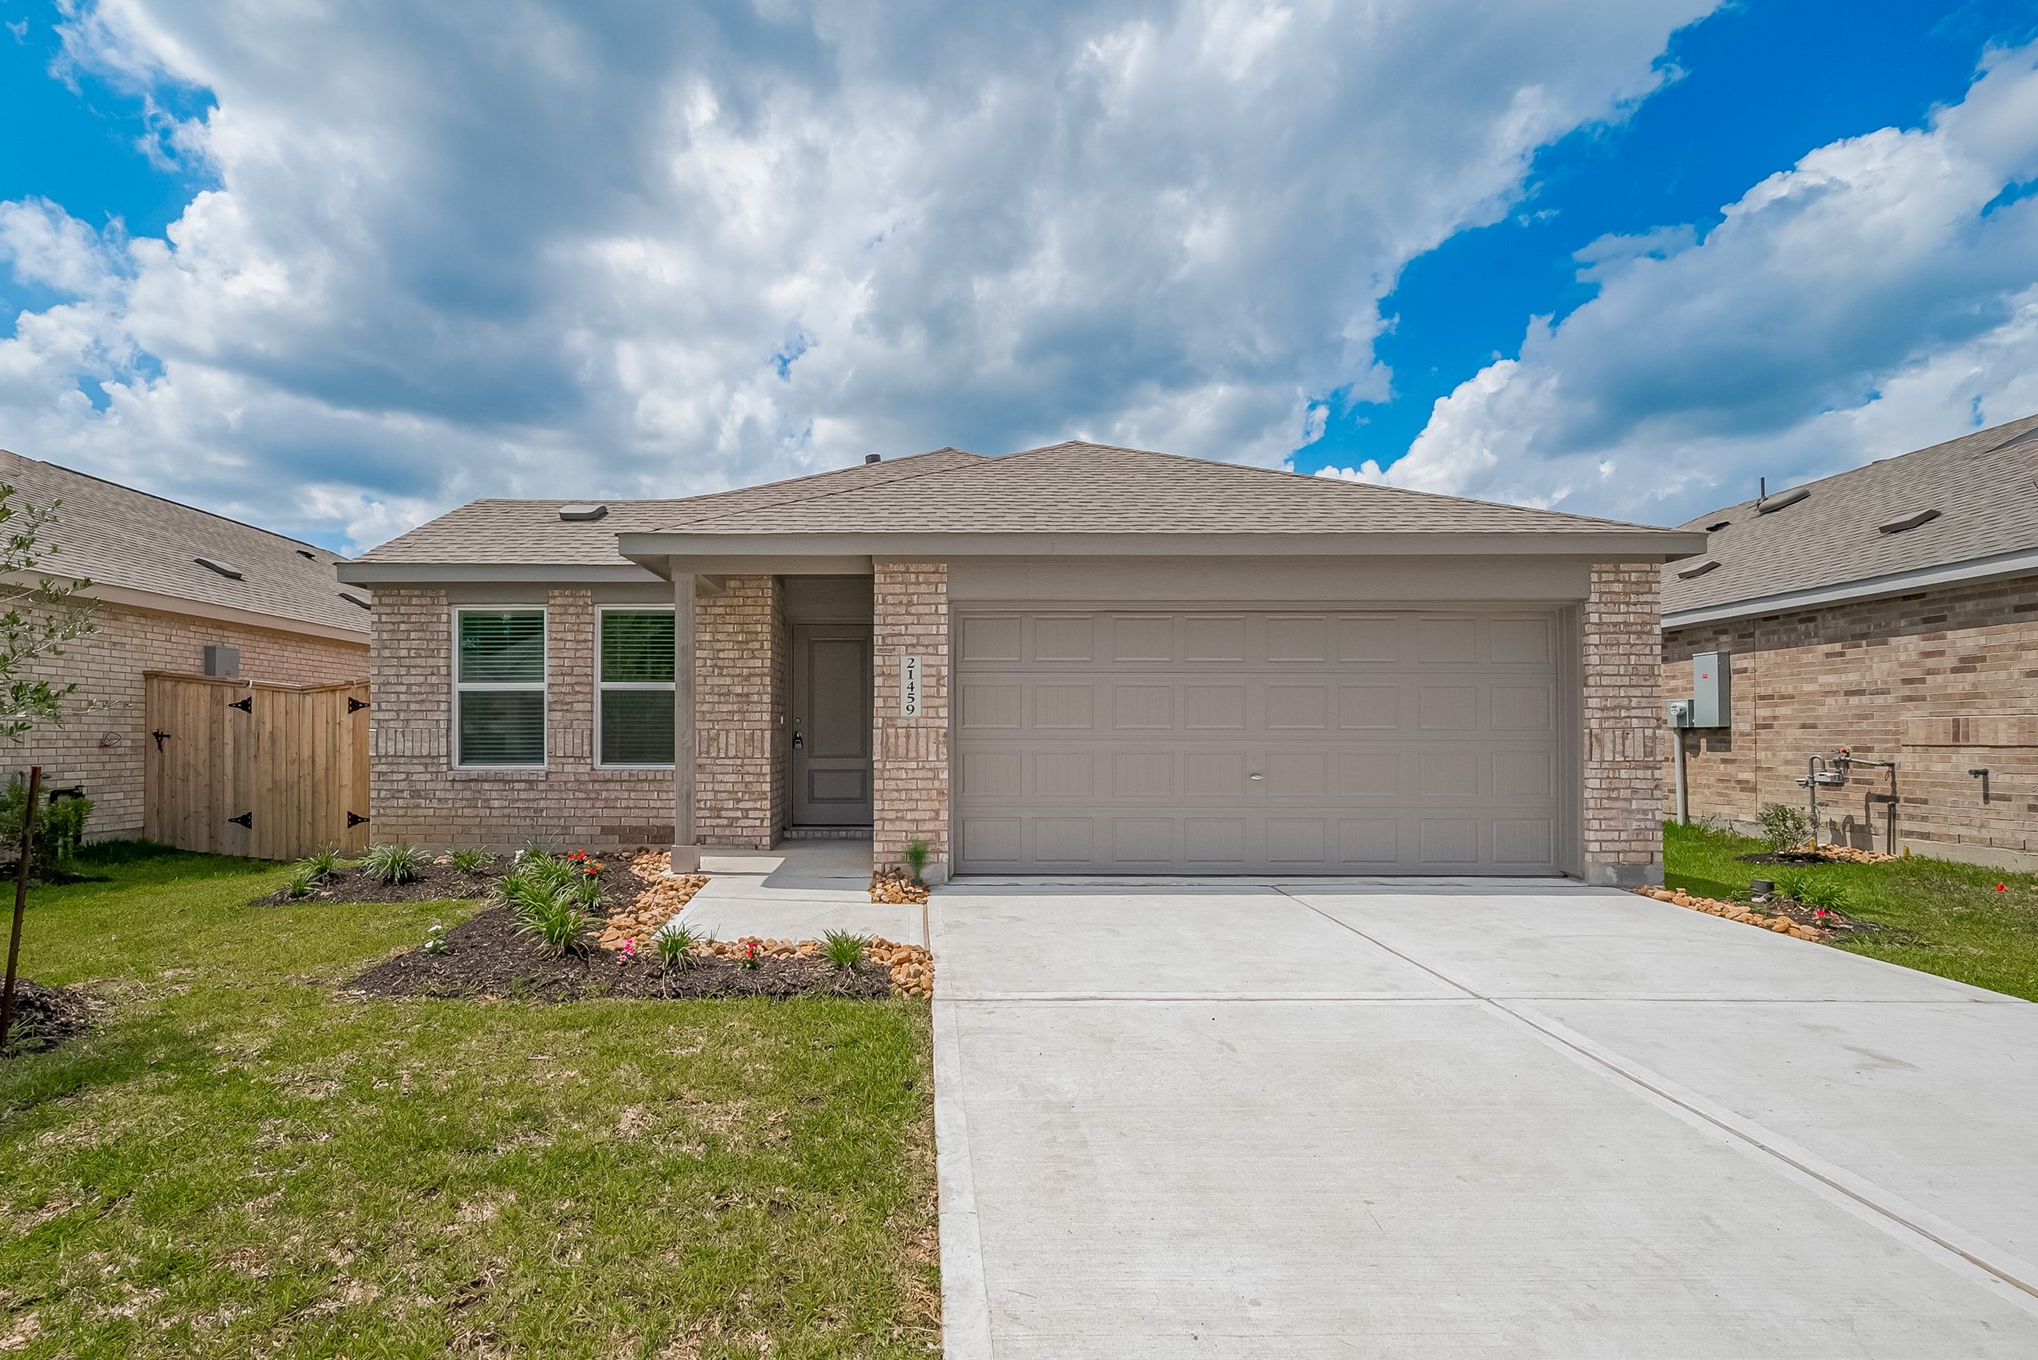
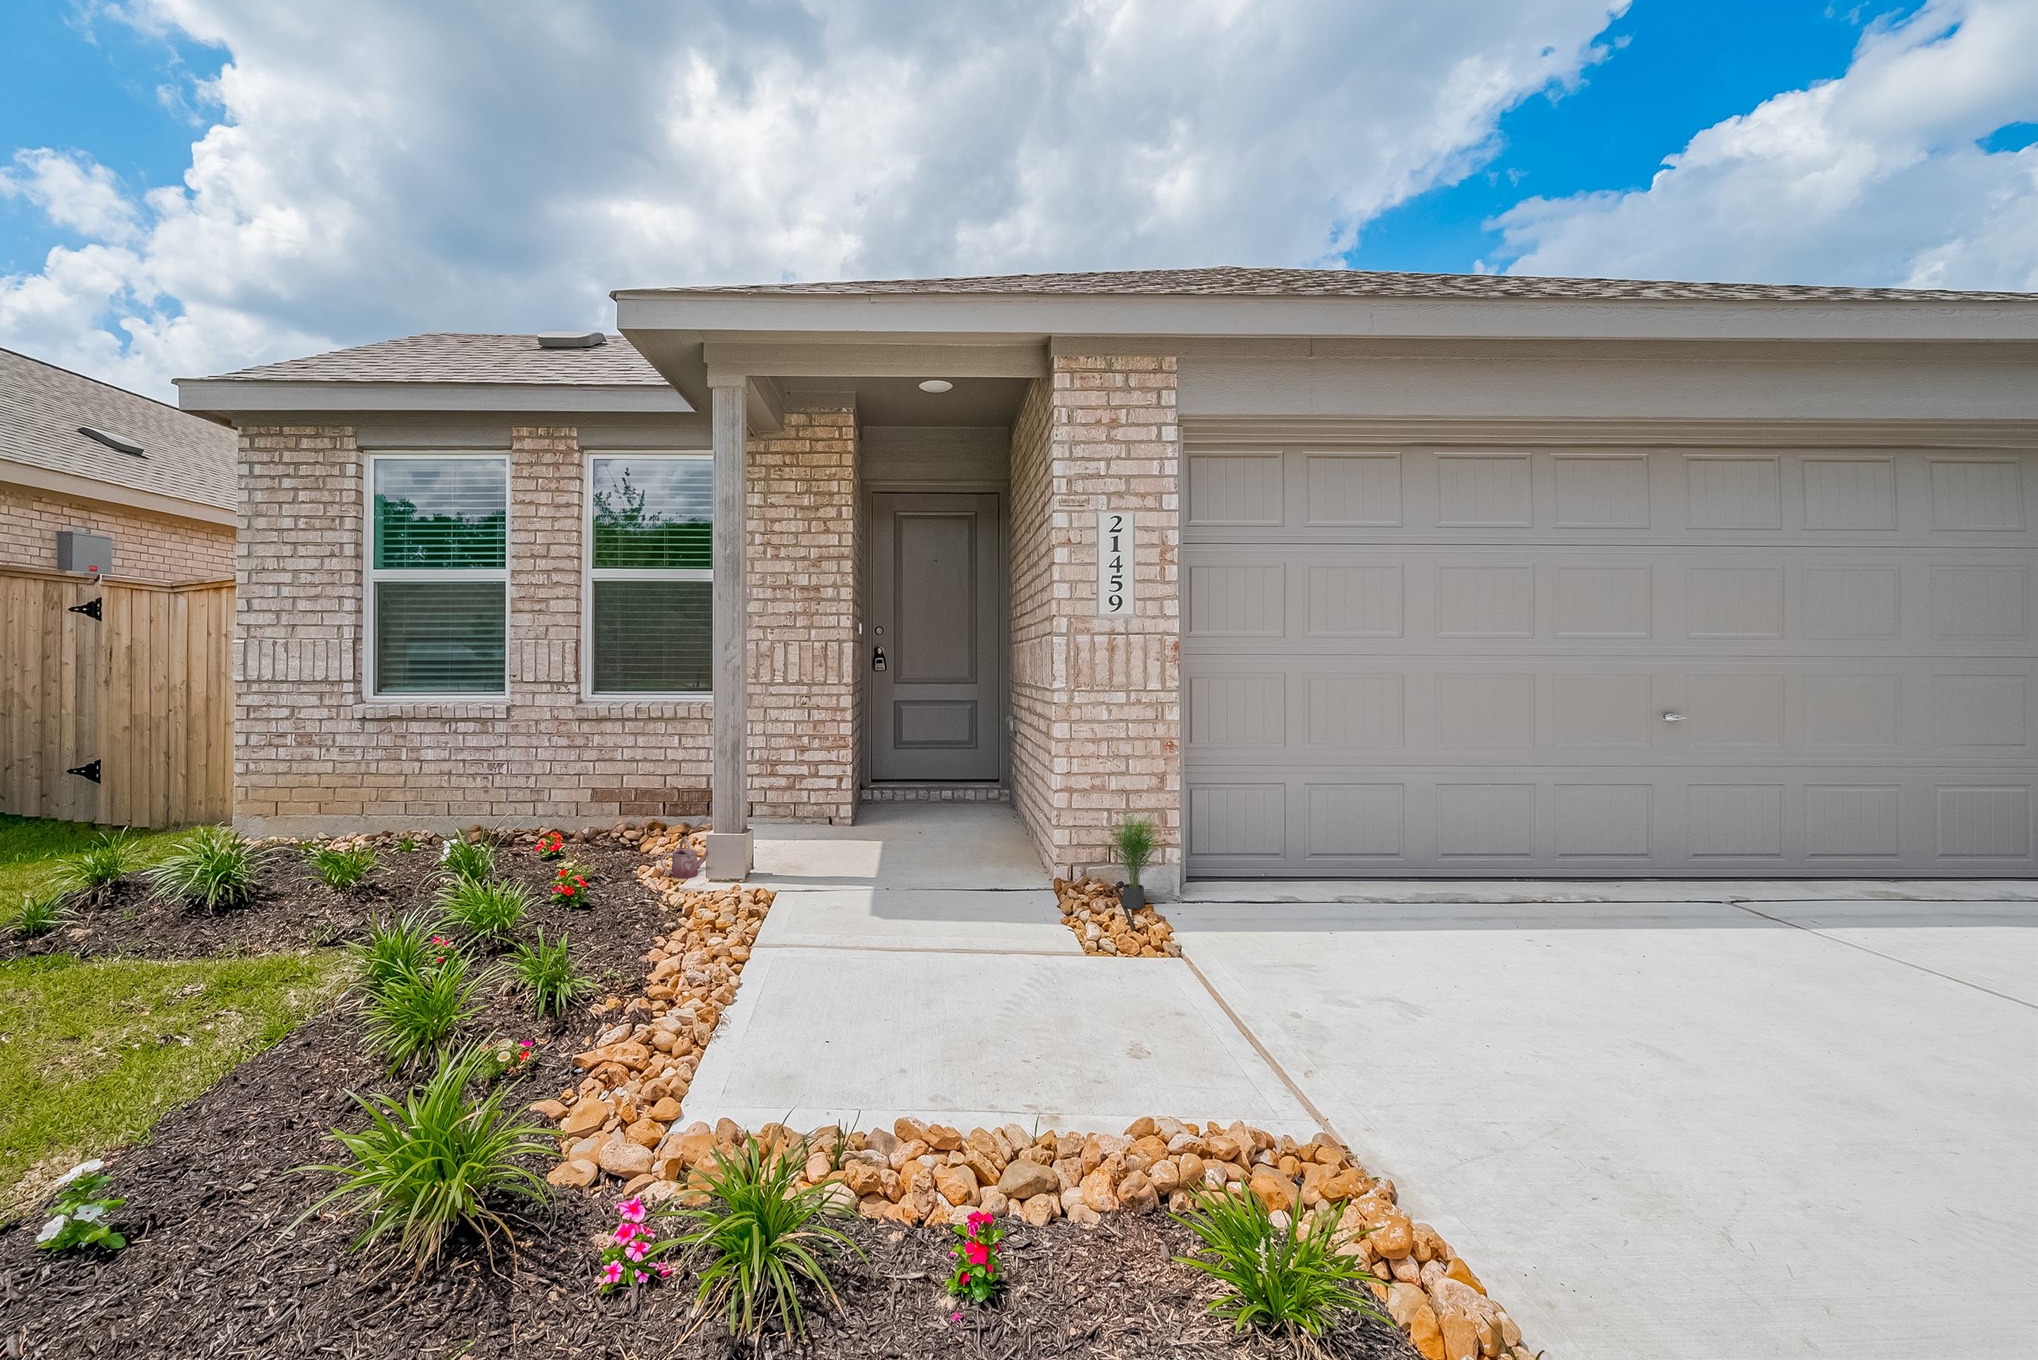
watering can: none [640,856,676,881] -> present [660,837,708,878]

